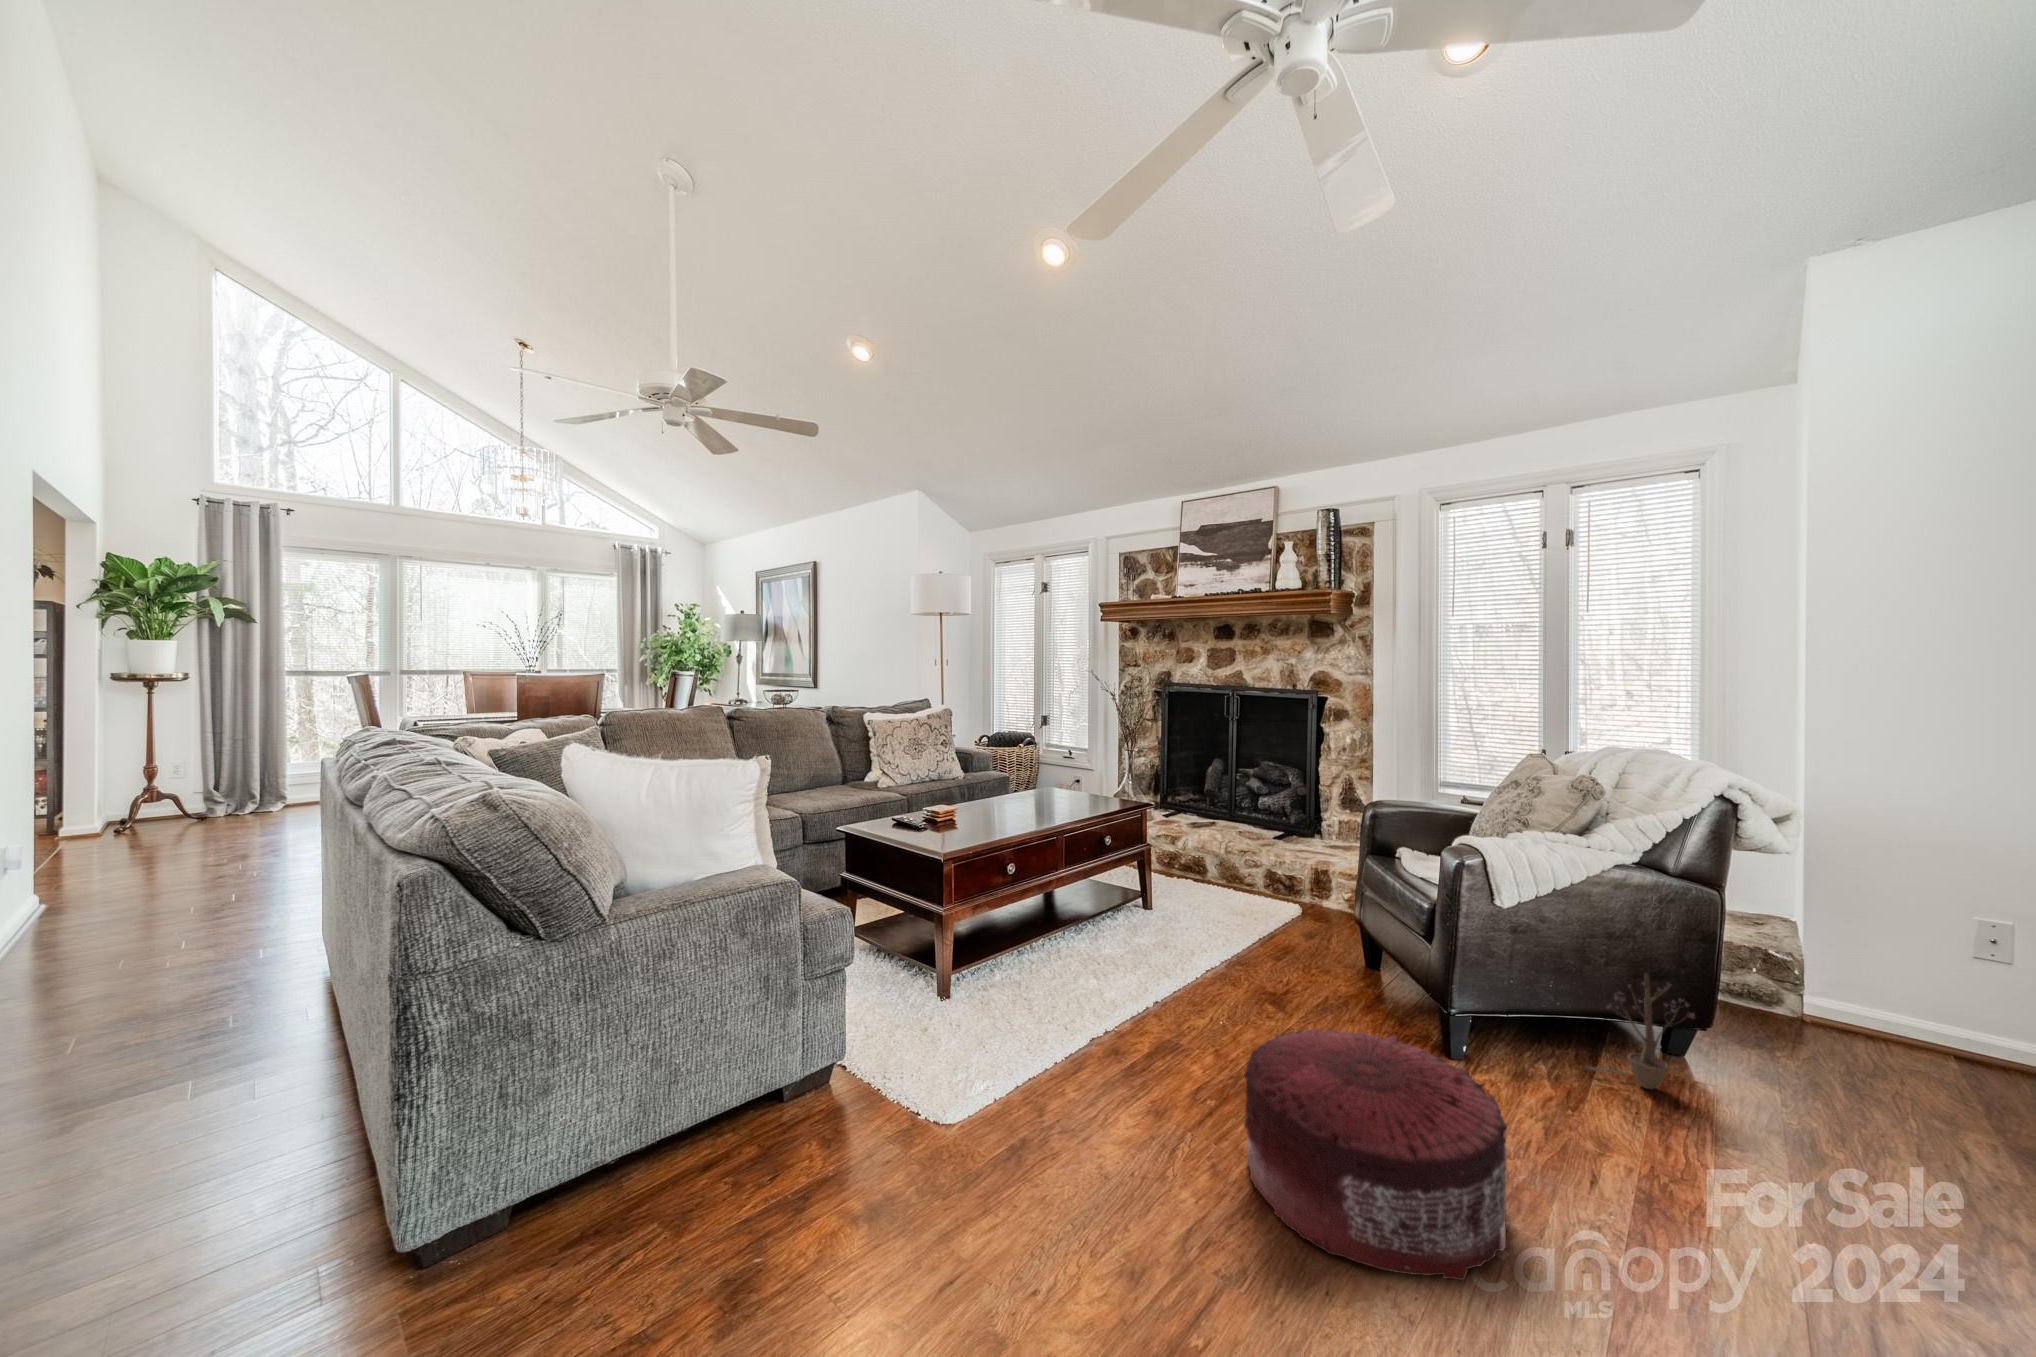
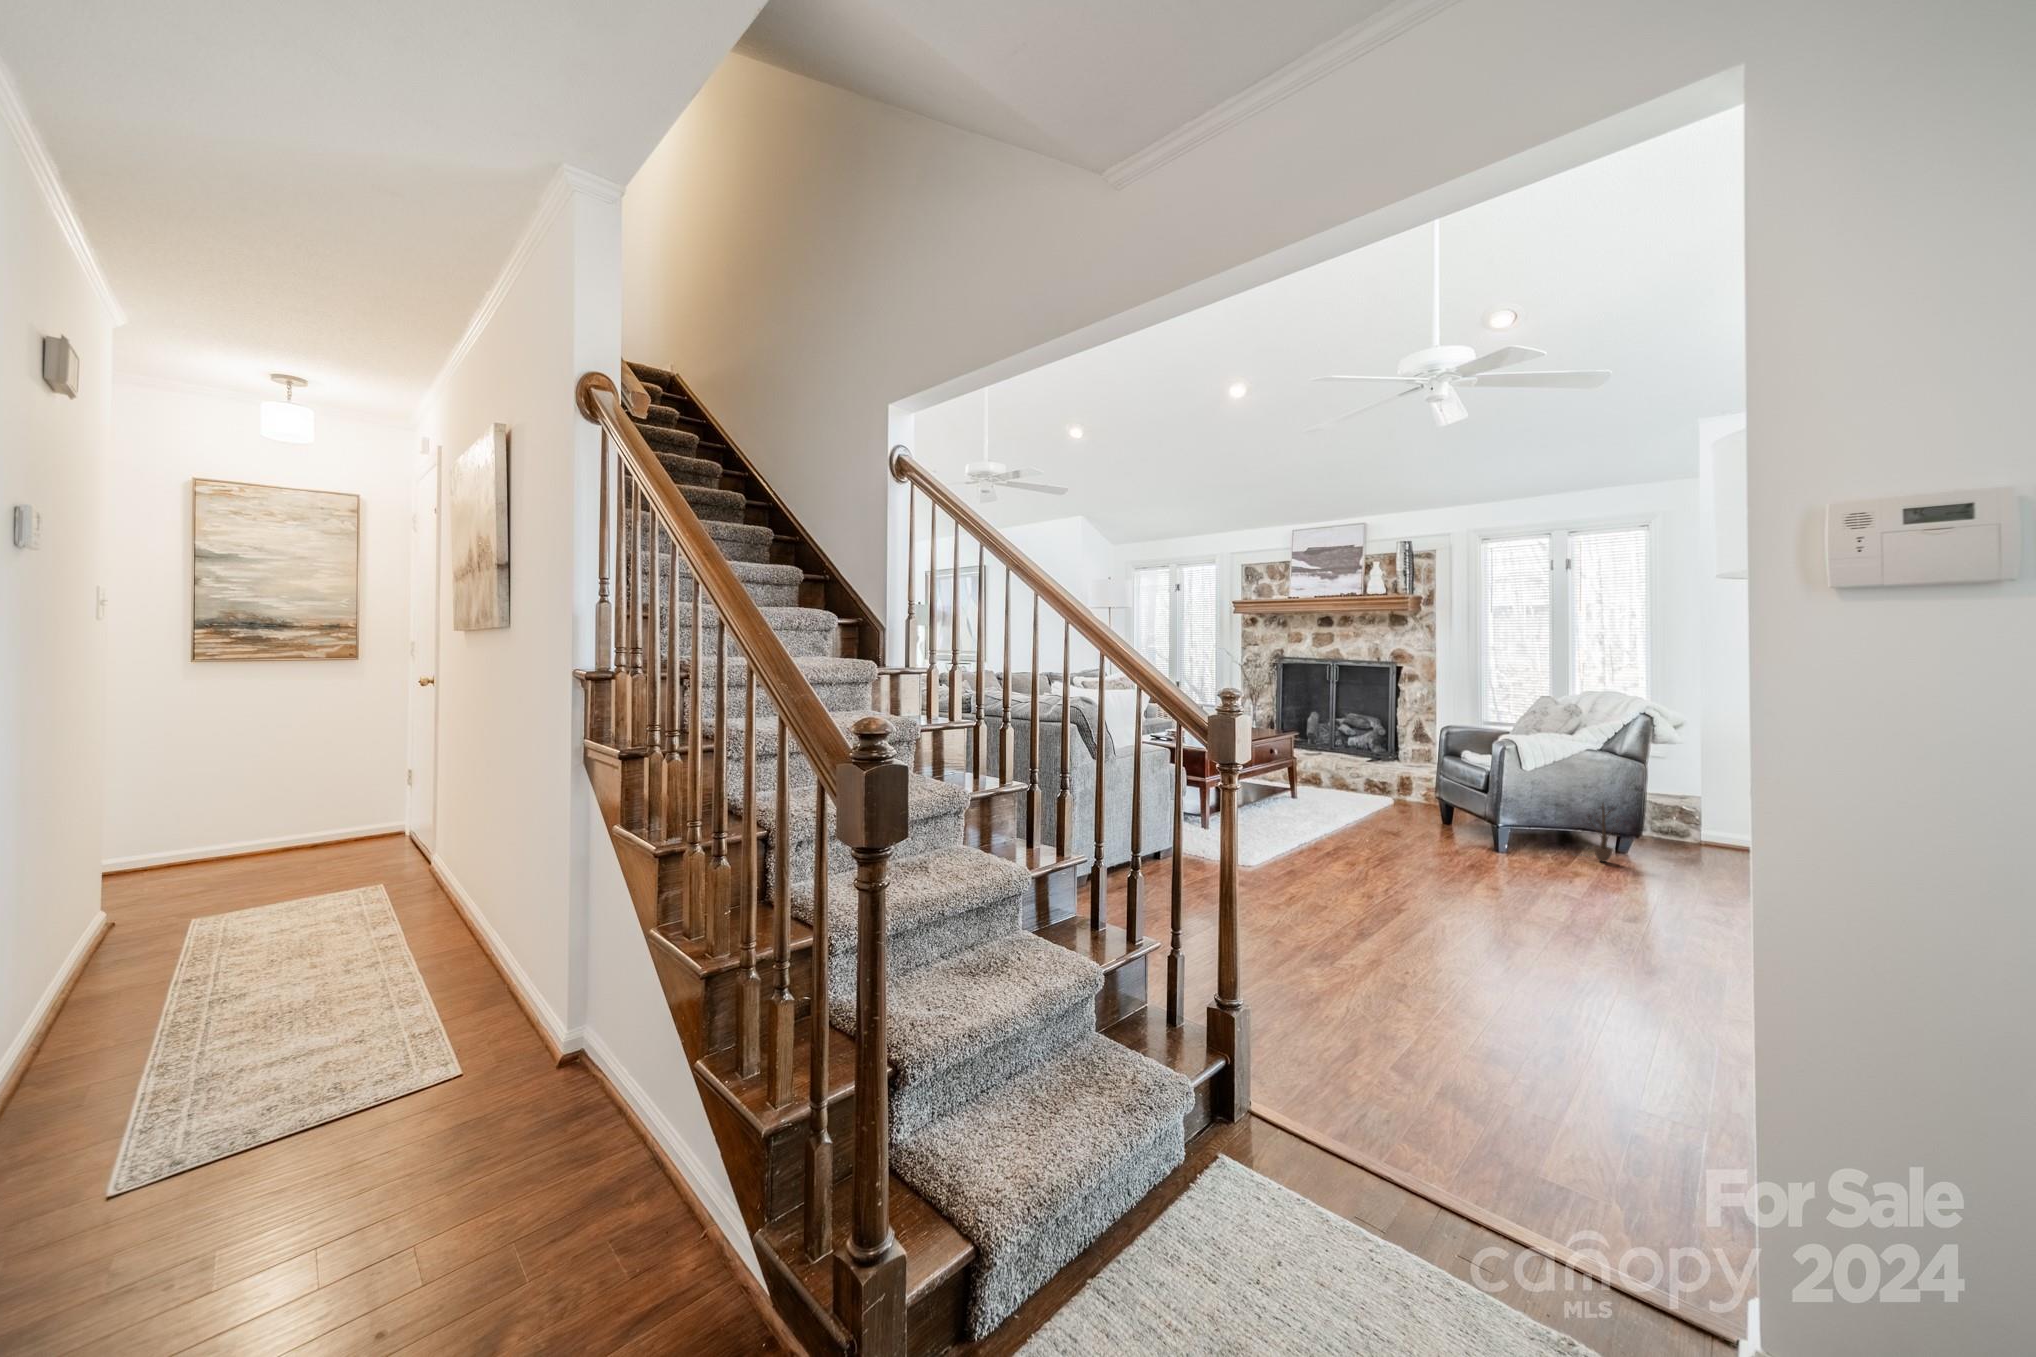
pouf: present [1244,1028,1507,1280] -> none [1403,820,1530,900]

